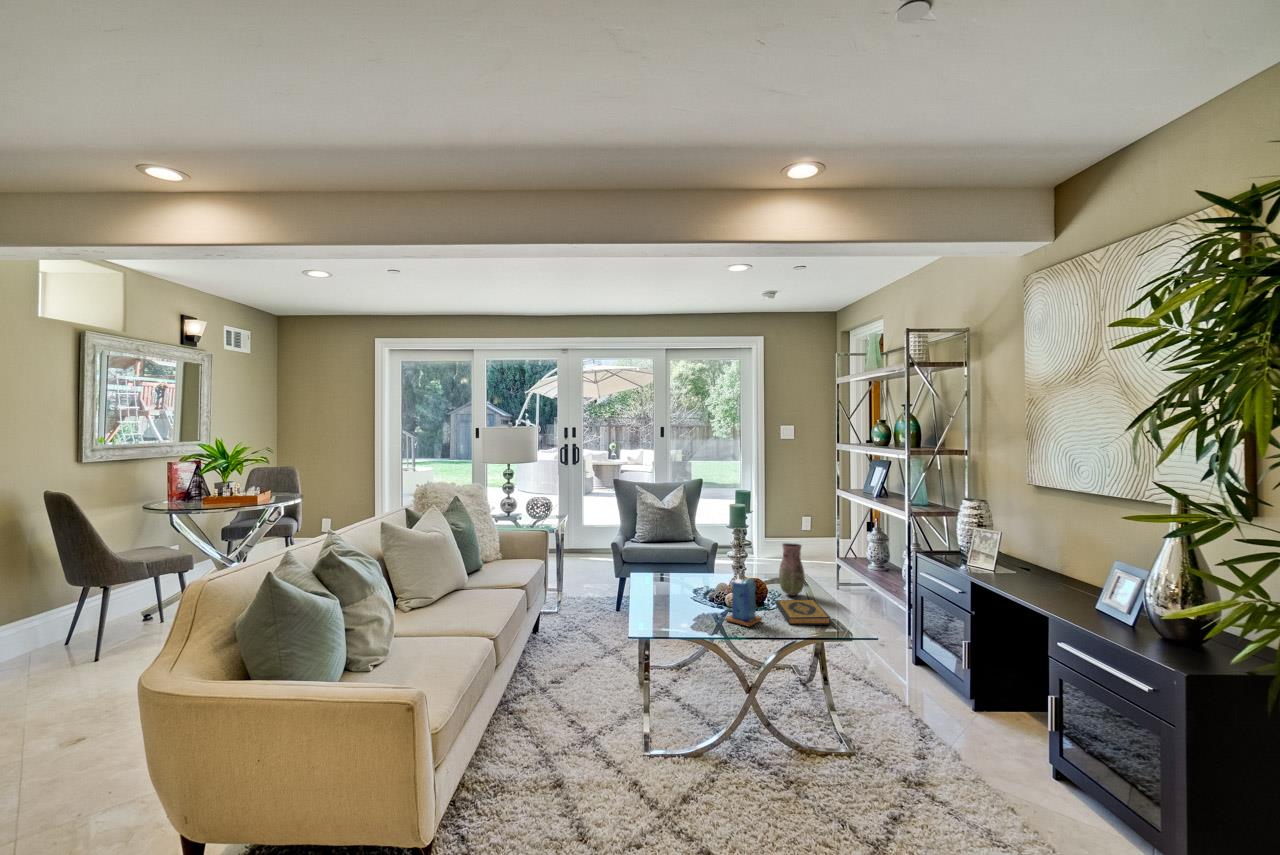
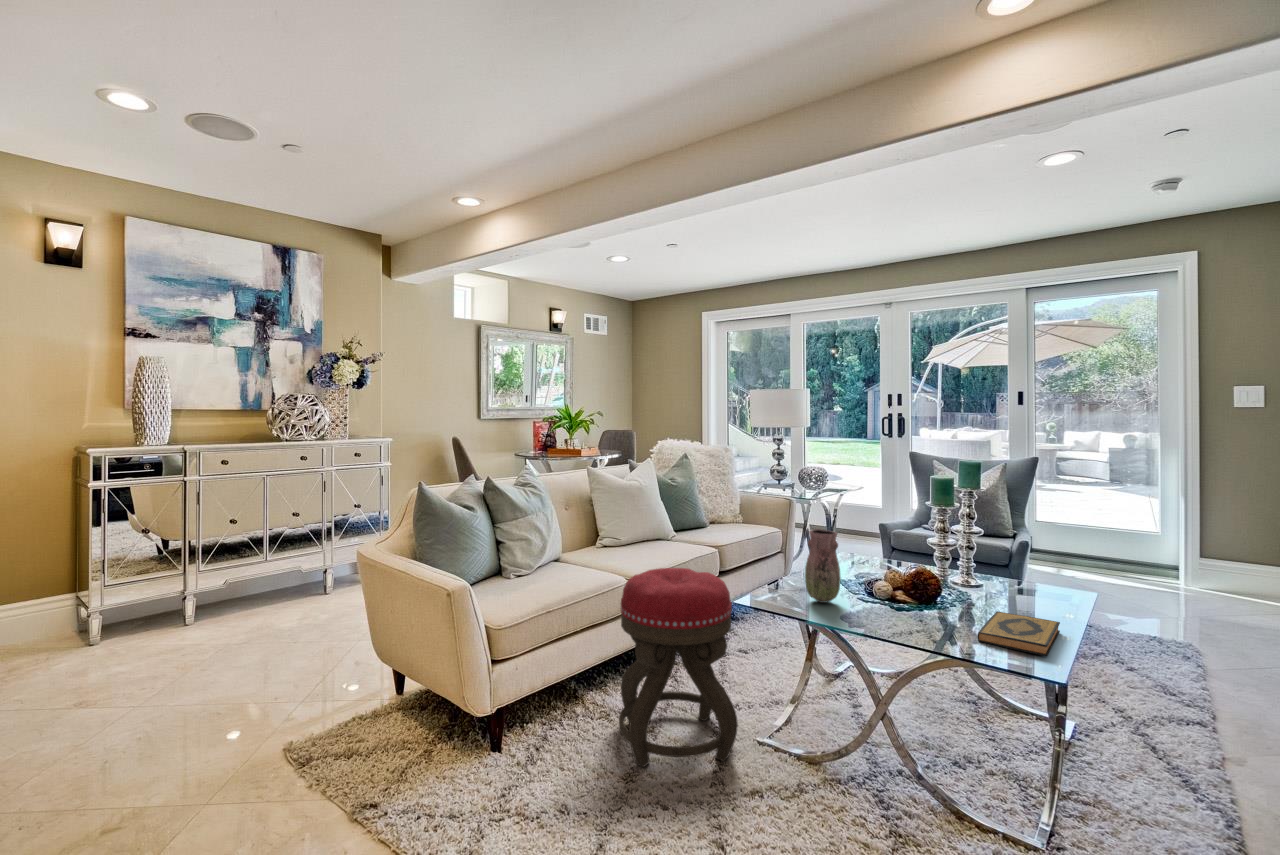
vase: present [779,543,805,596] -> present [805,529,841,603]
candle: present [726,575,762,627] -> none [889,560,942,630]
ottoman: none [517,614,648,817] -> present [619,568,738,767]

